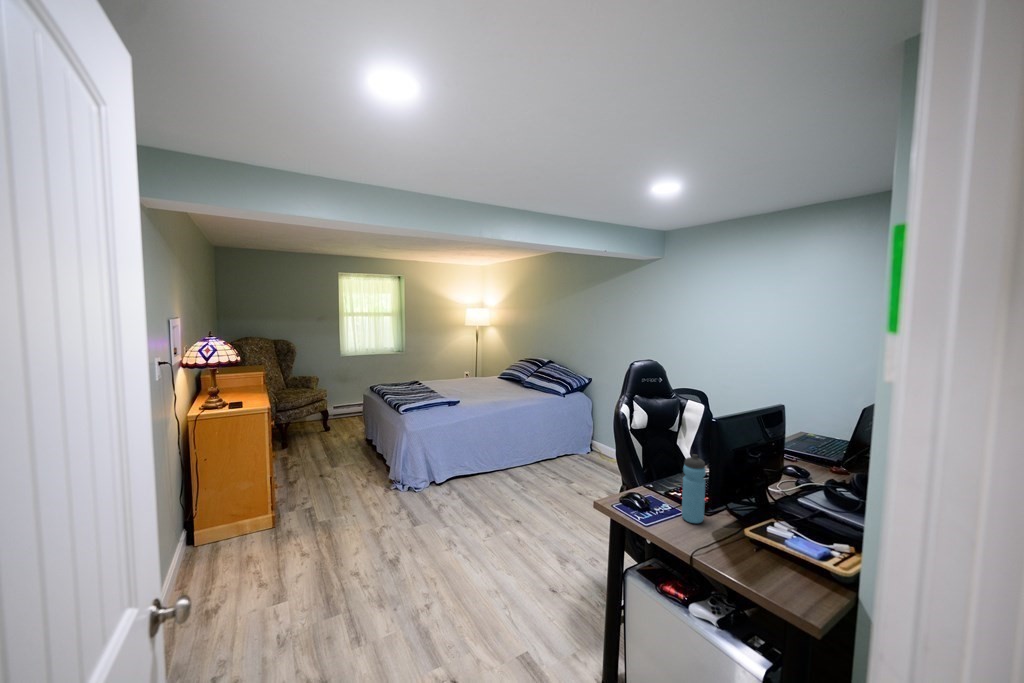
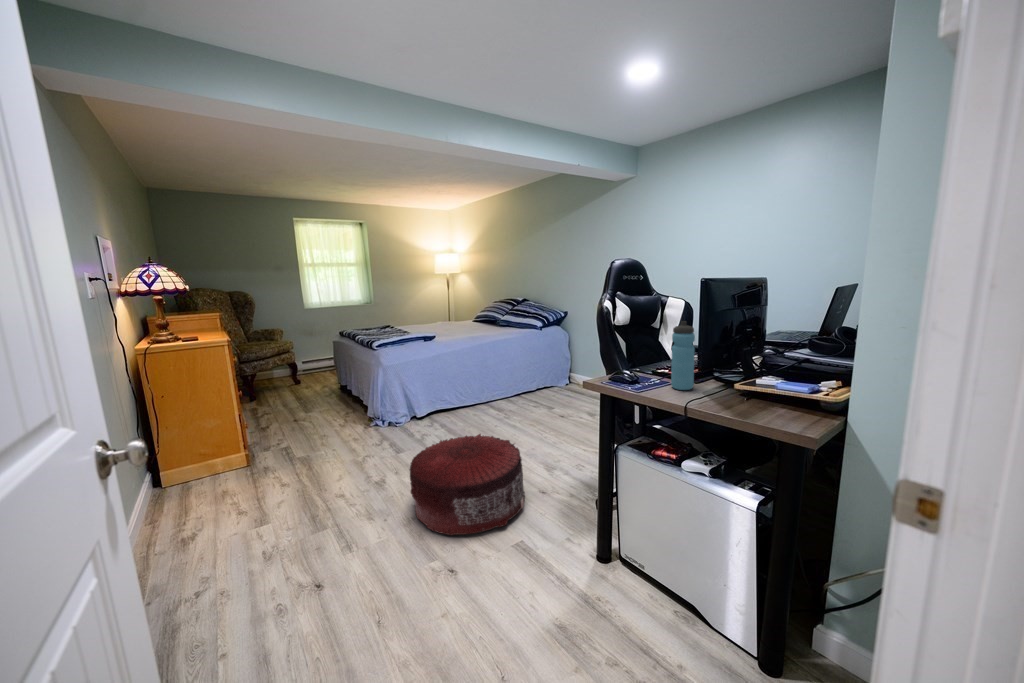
pouf: none [424,519,536,634] -> present [409,434,525,536]

